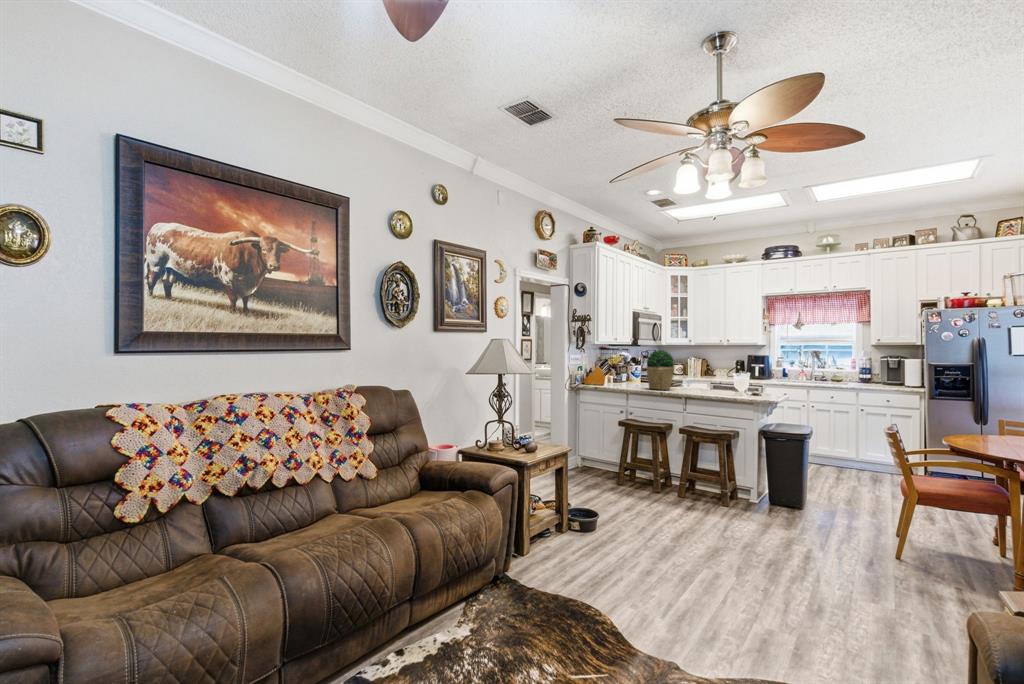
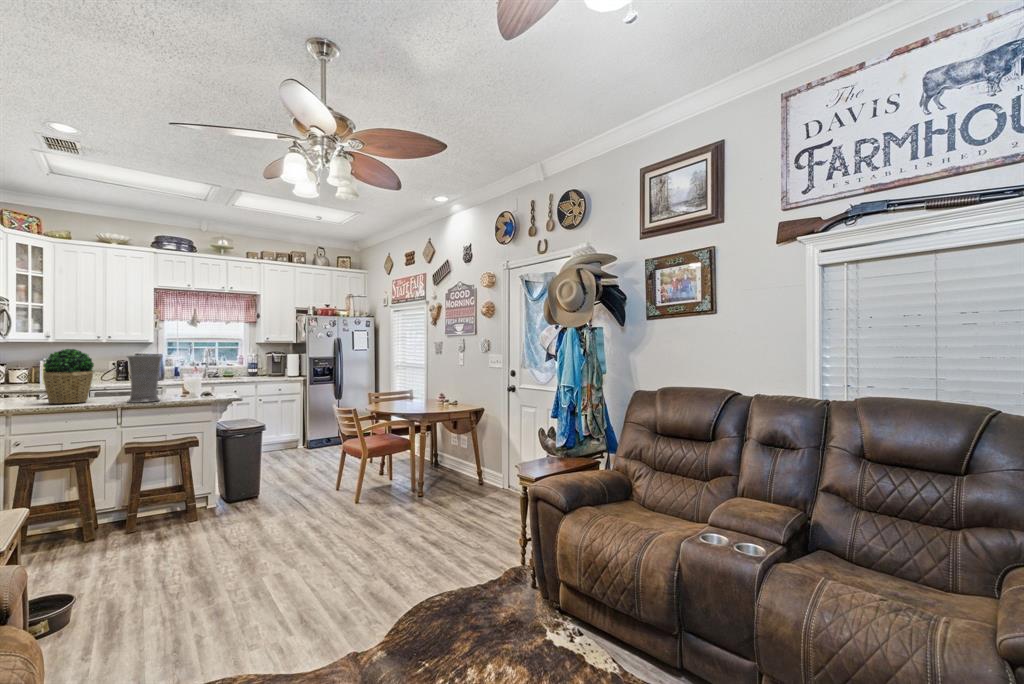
vase: none [687,356,712,395] -> present [127,355,162,403]

